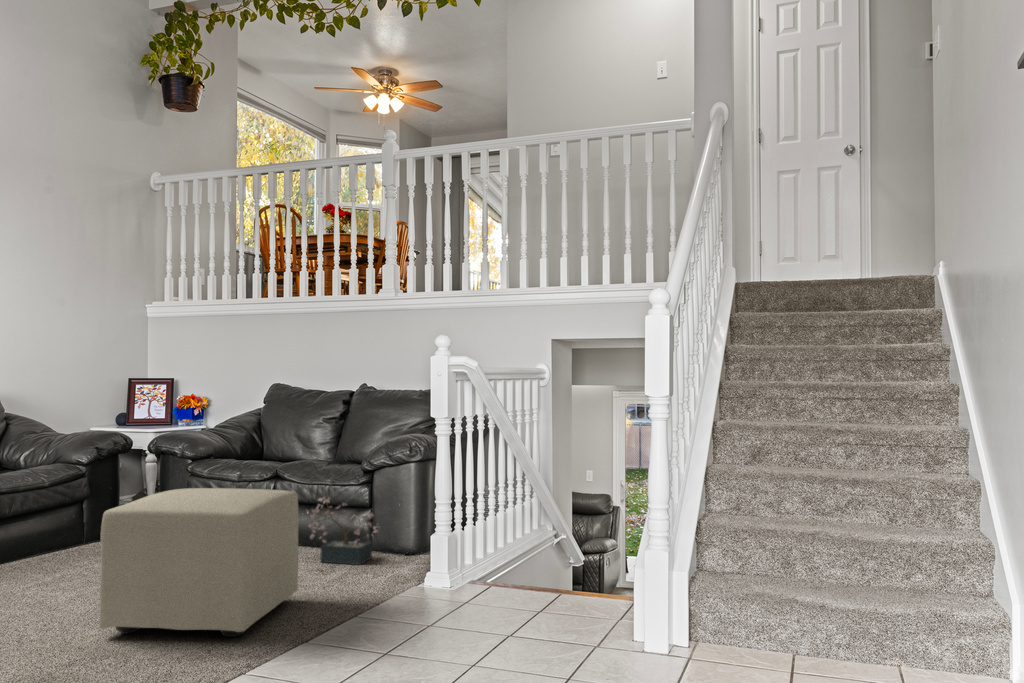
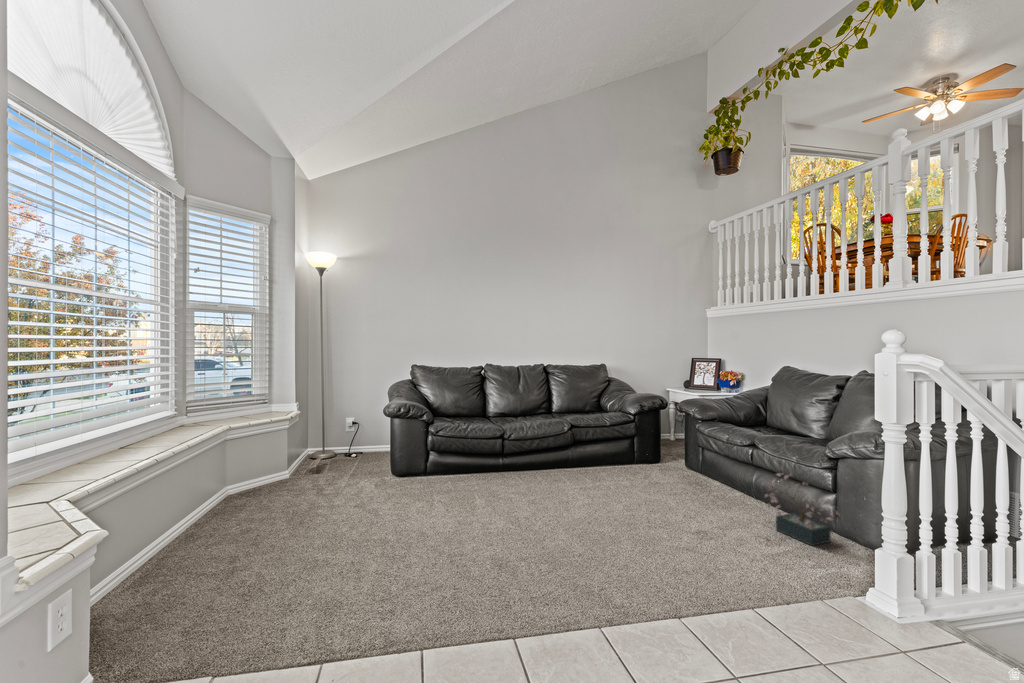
ottoman: present [99,488,298,637] -> none [564,448,719,583]

